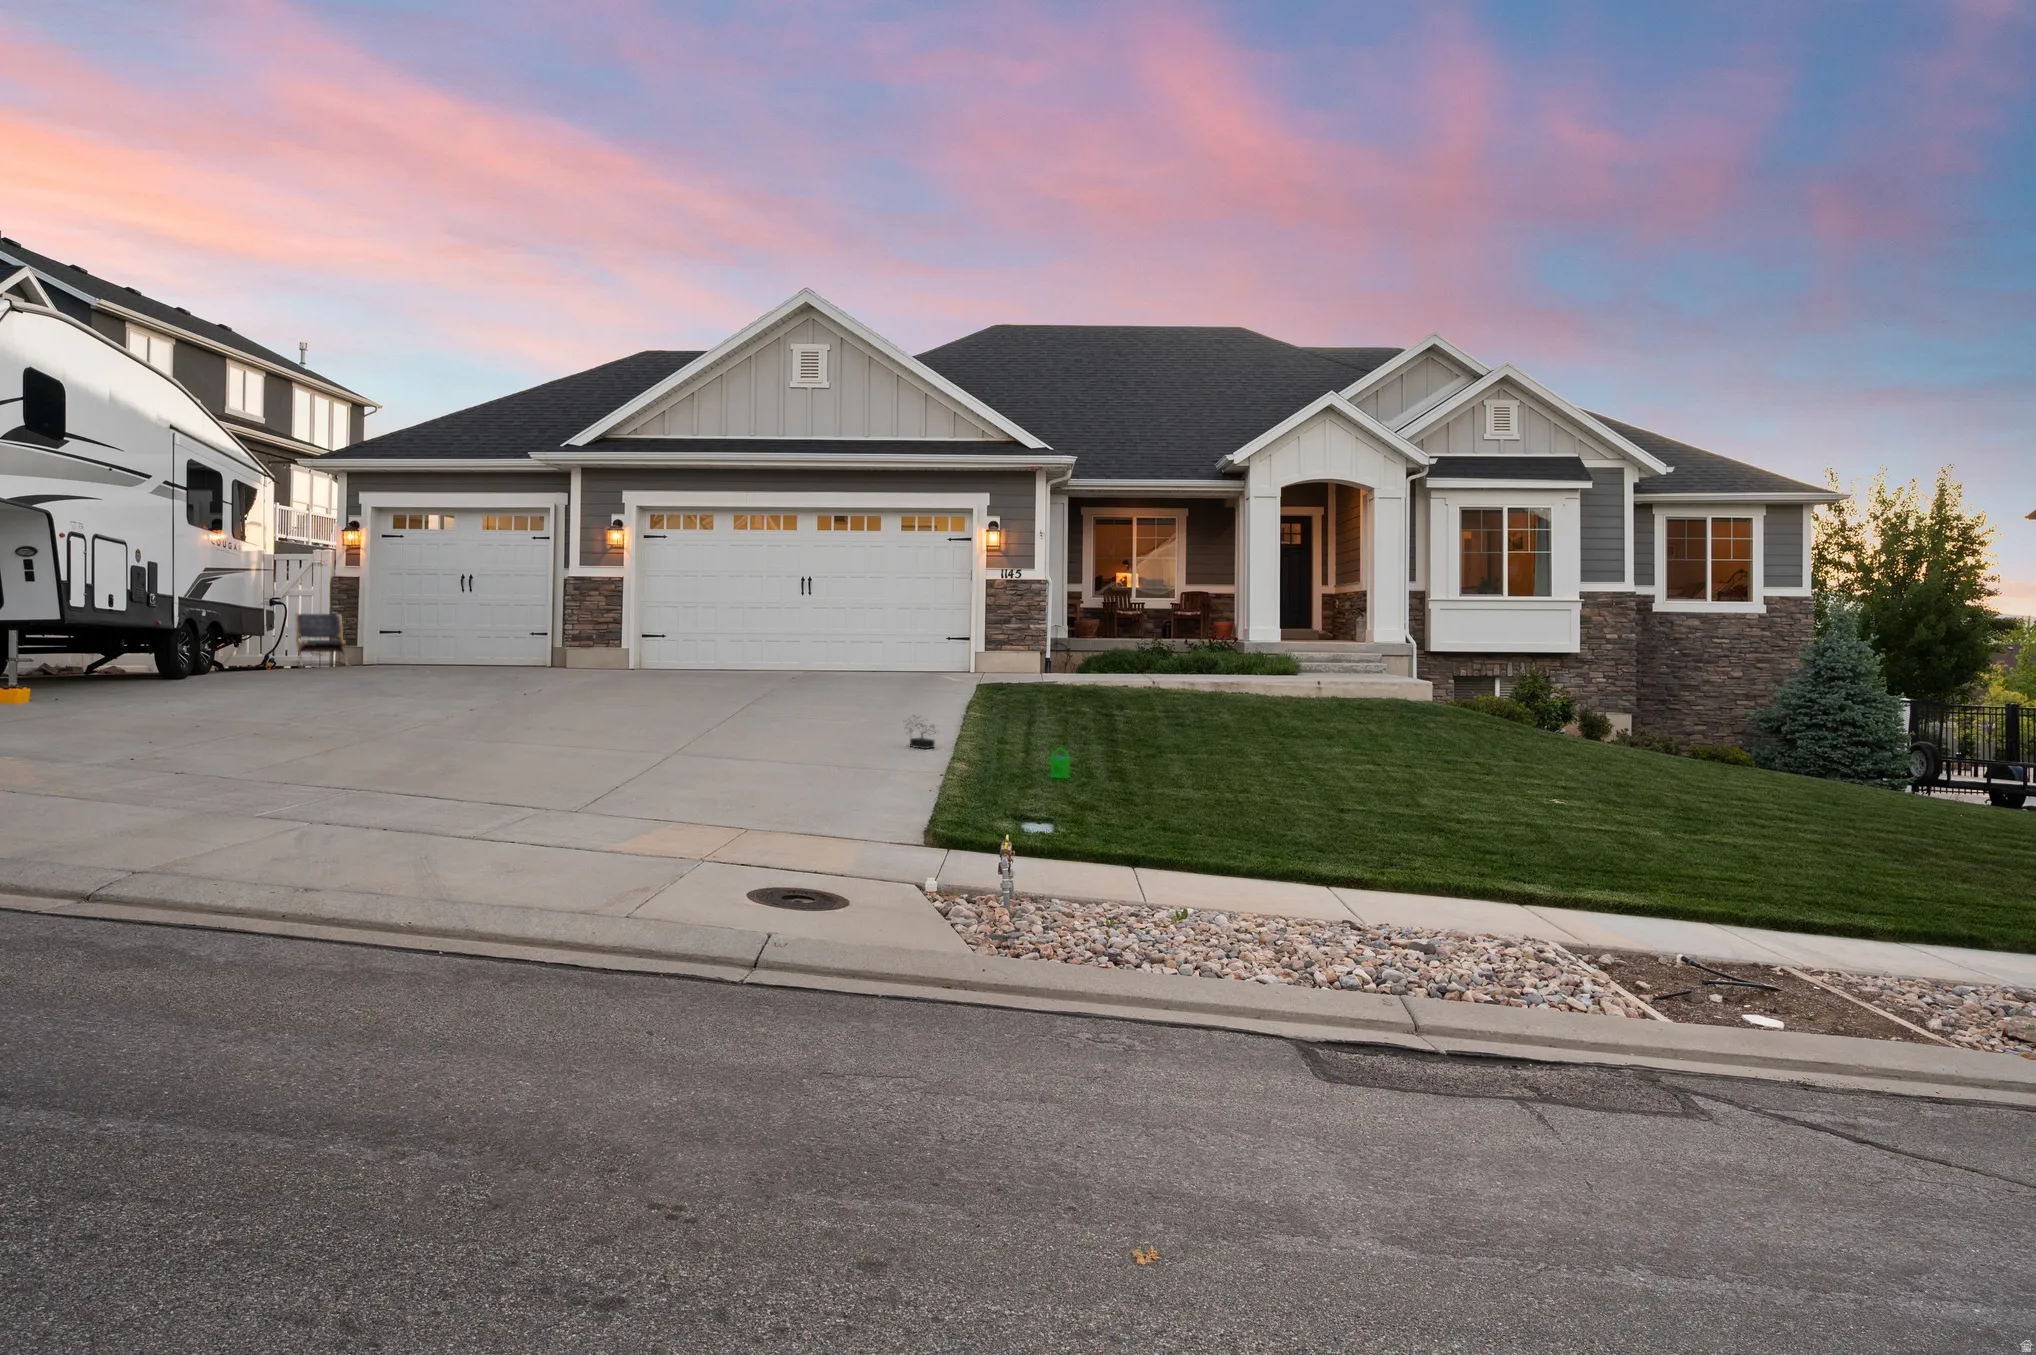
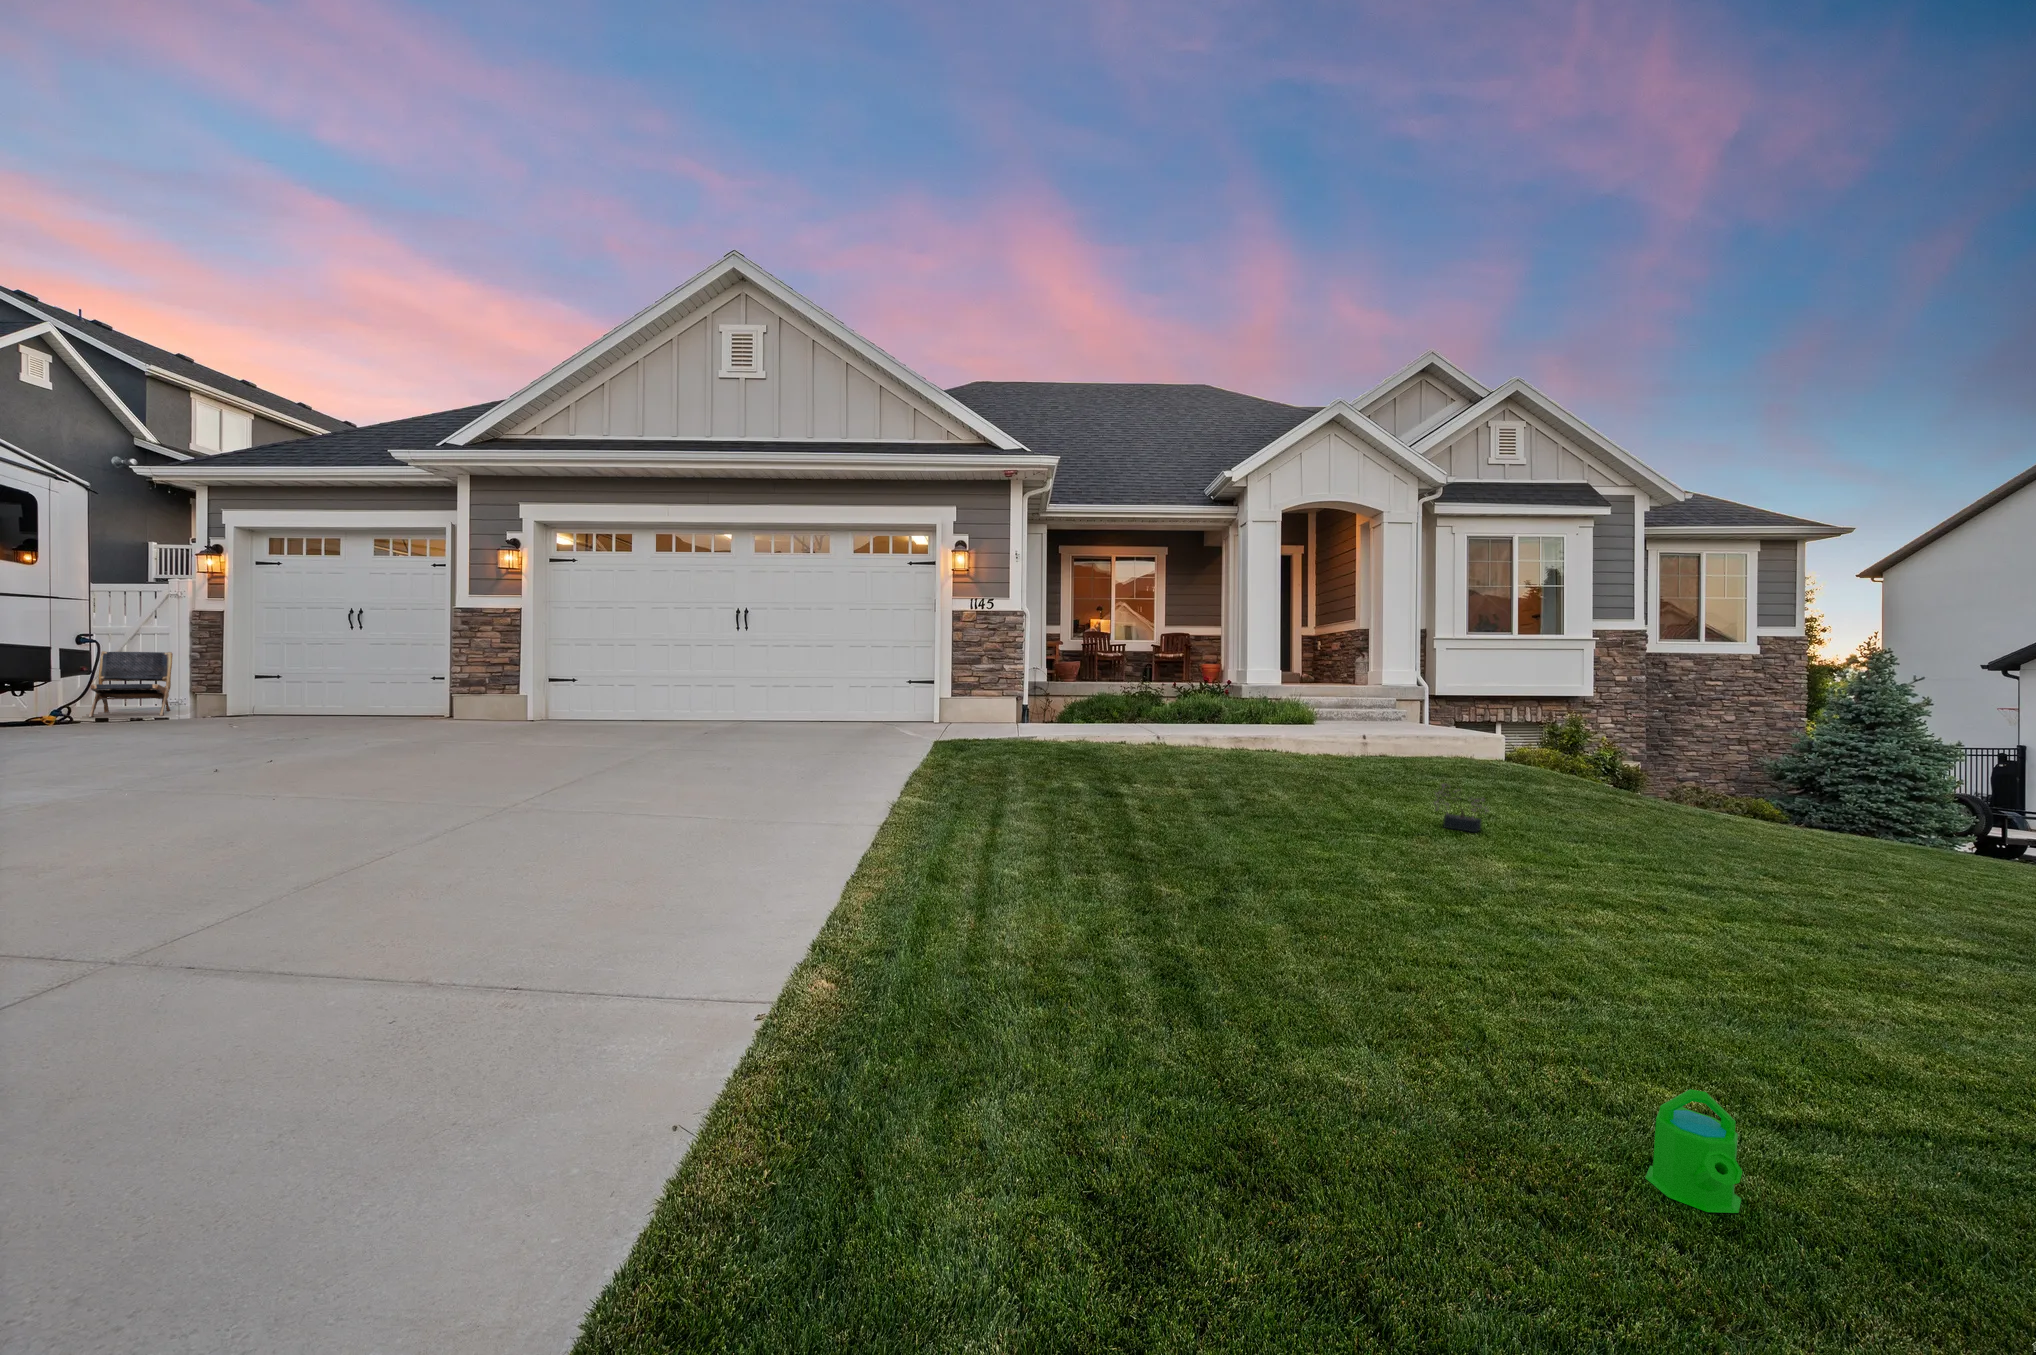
decorative plant: present [906,718,936,749] -> present [1434,784,1488,832]
watering can: present [1049,747,1070,779] -> present [1645,1089,1743,1213]

